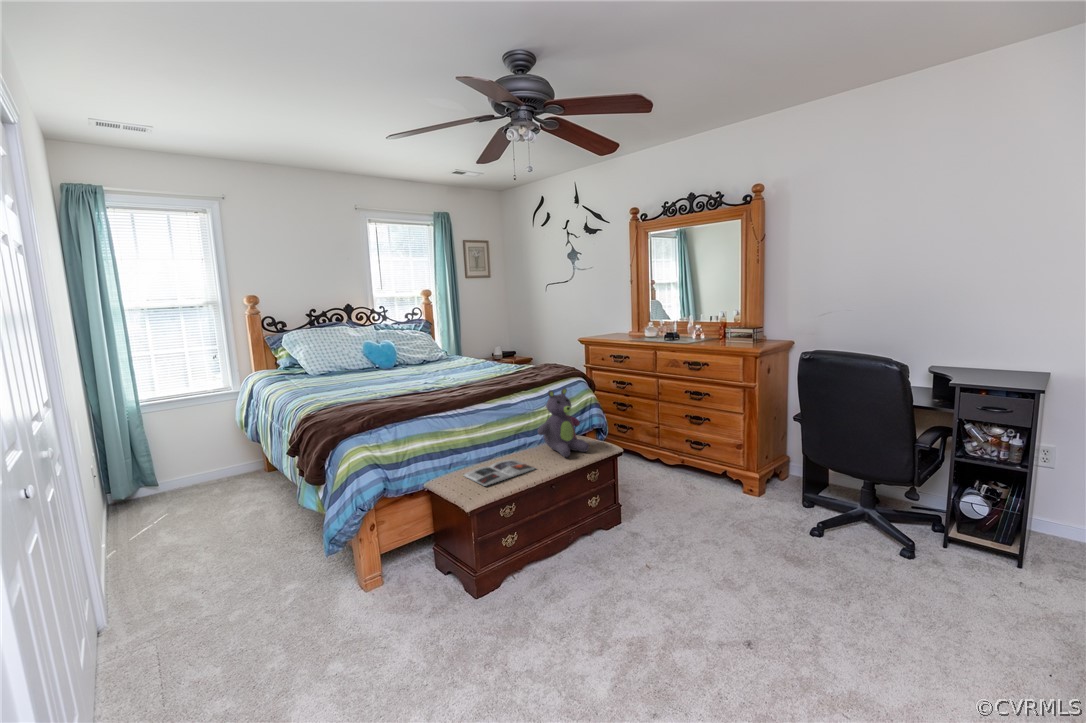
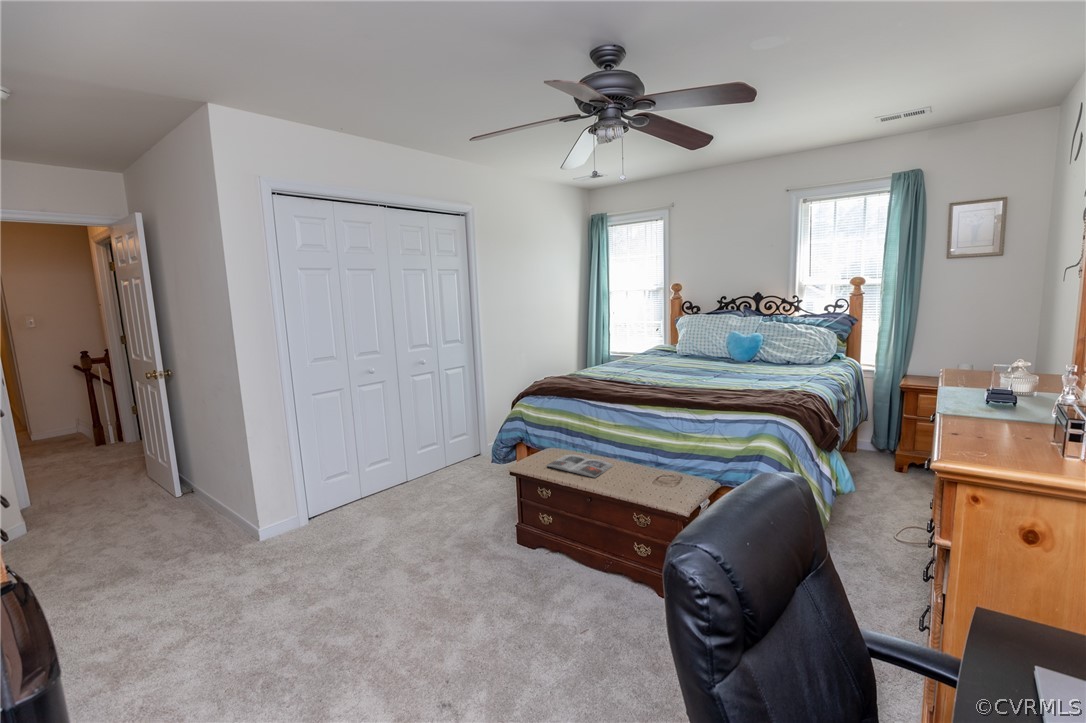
stuffed bear: present [538,388,589,457] -> none [626,410,687,492]

